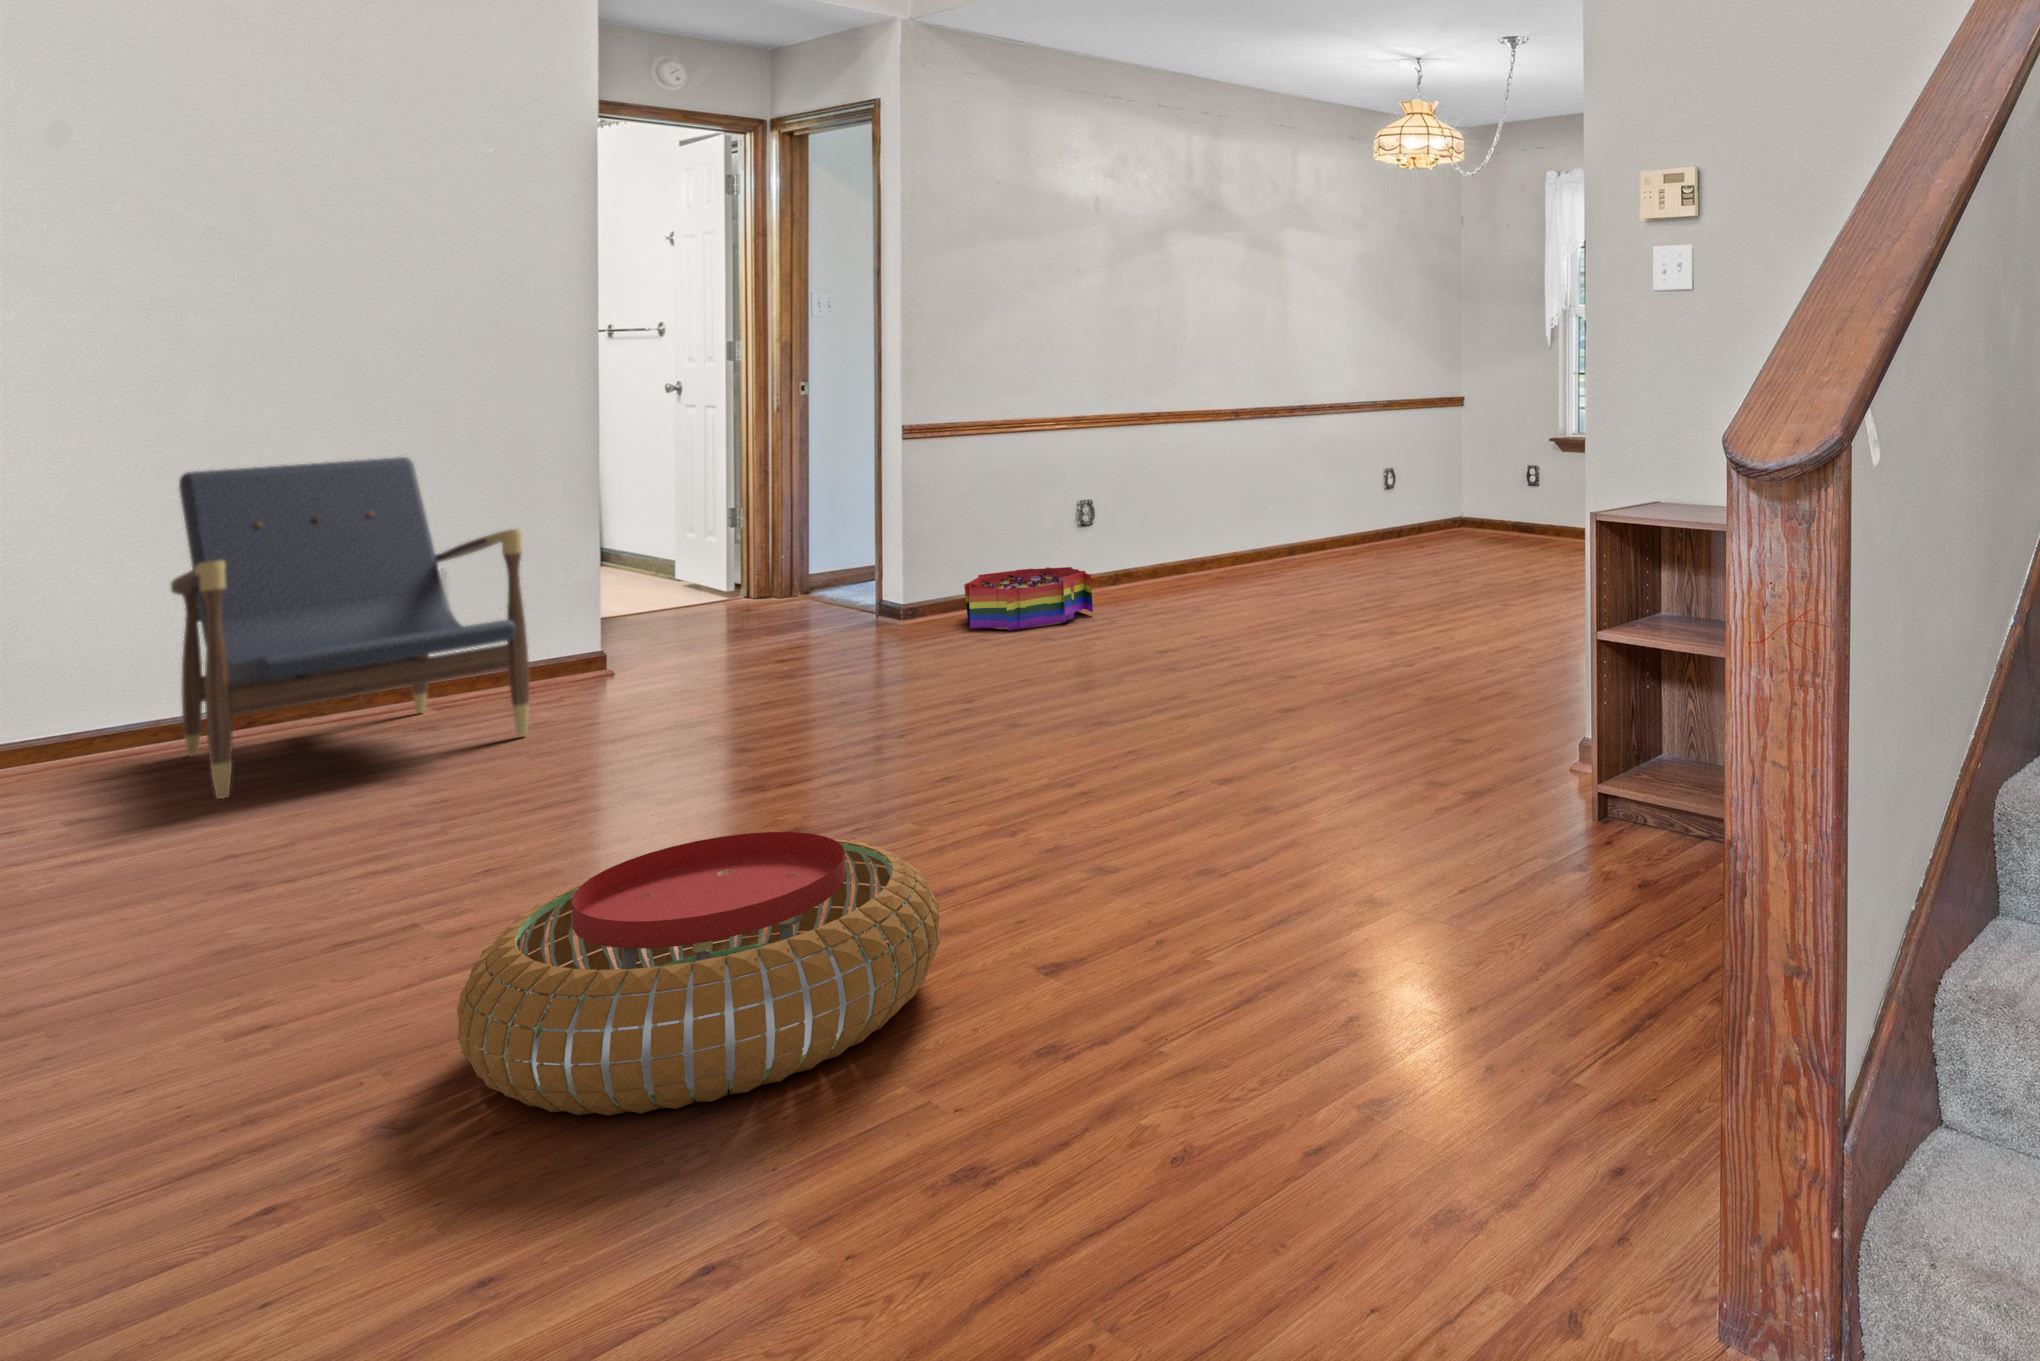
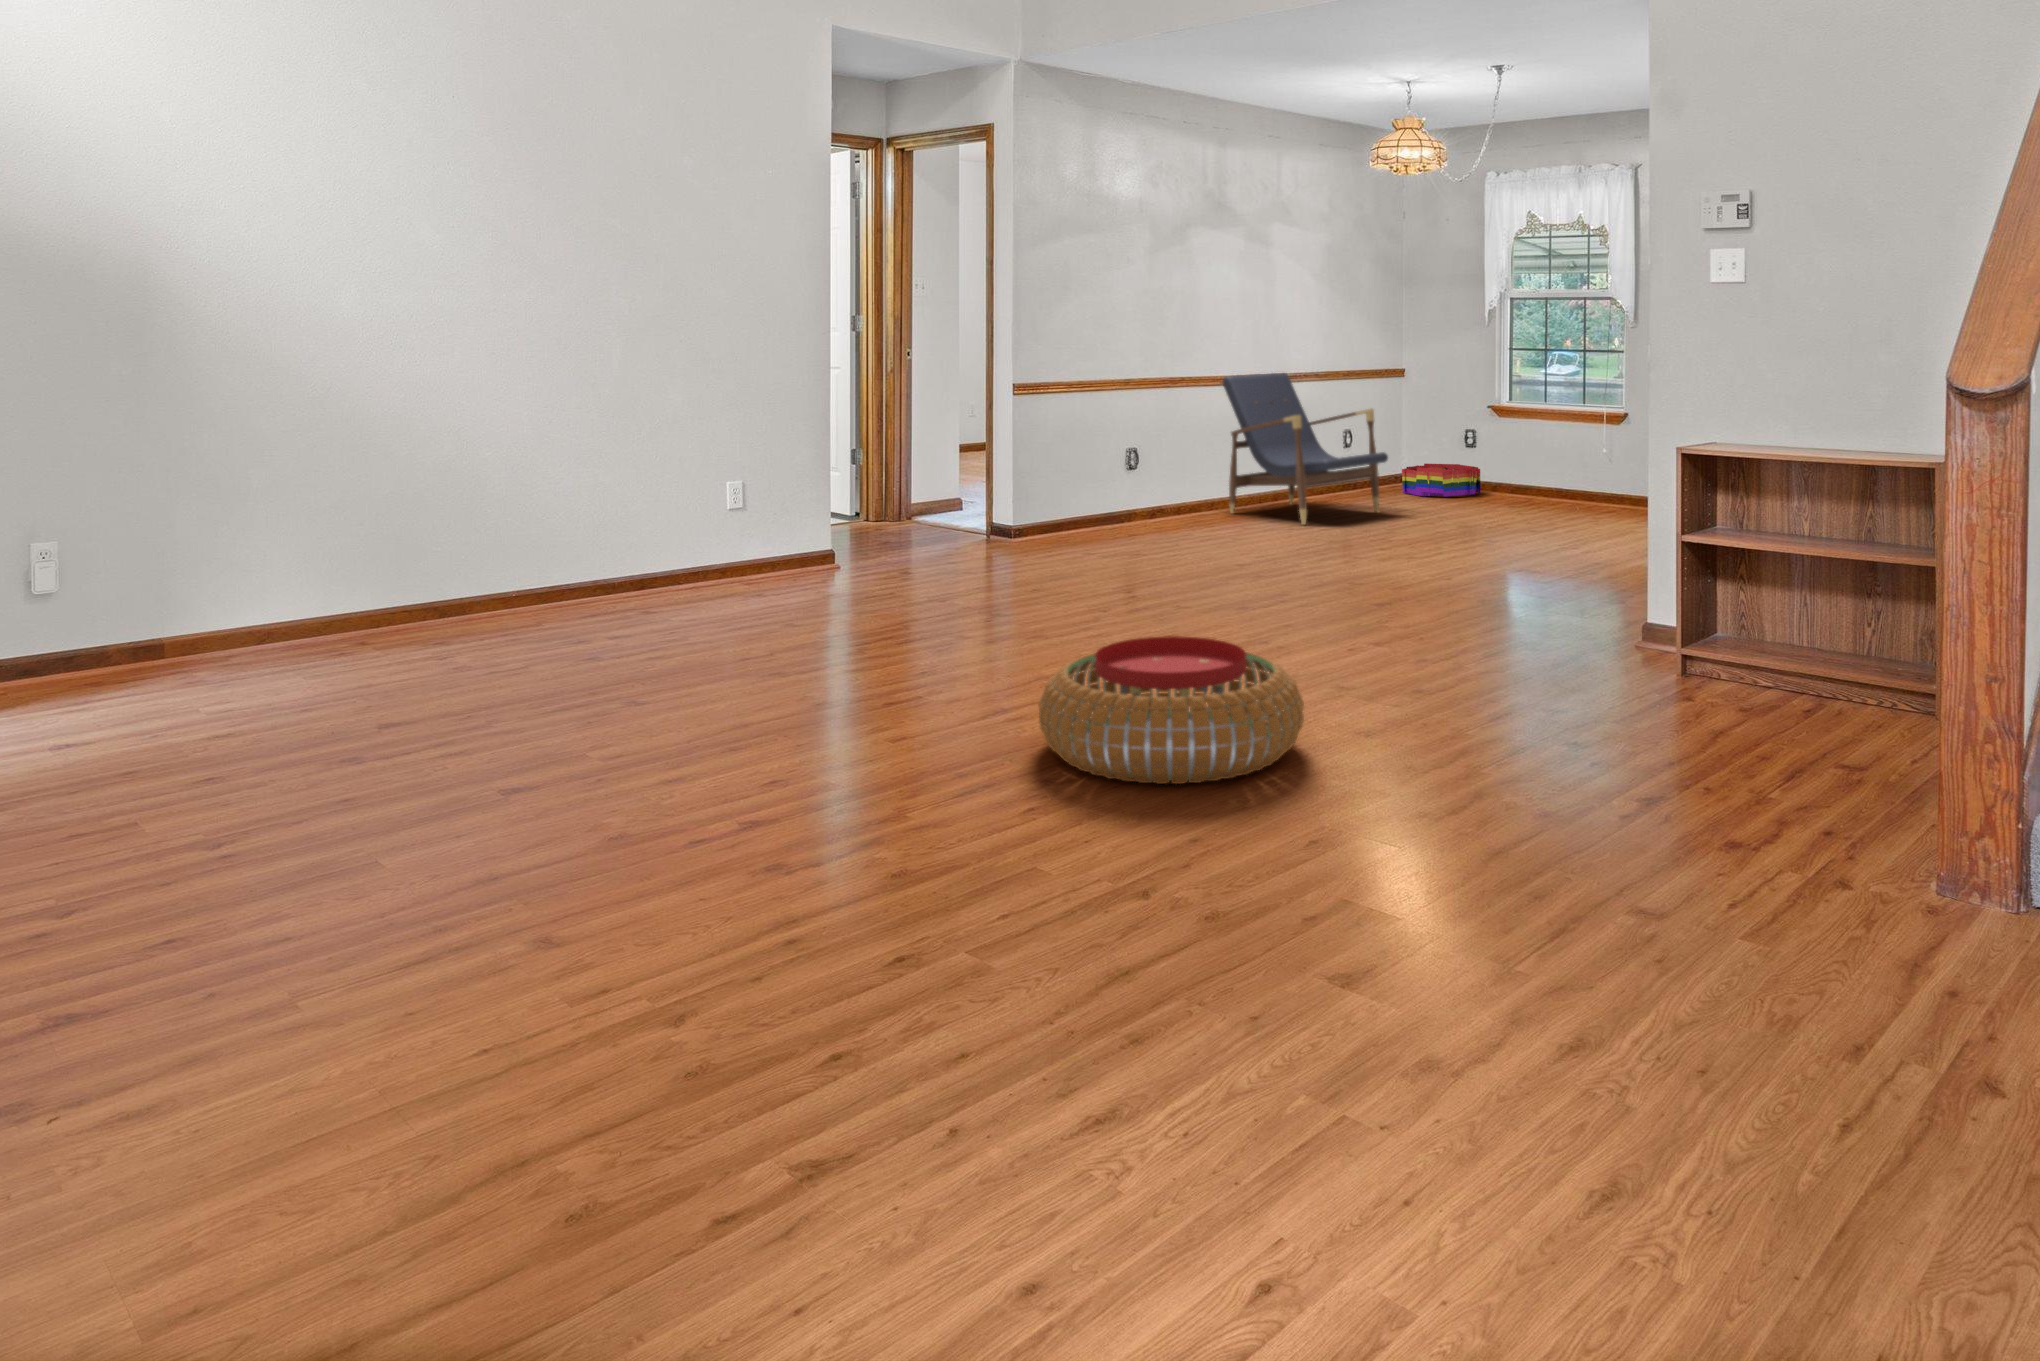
lounge chair: present [171,457,529,799] -> present [1222,373,1388,525]
storage bin: present [964,567,1093,630] -> present [1402,464,1480,497]

